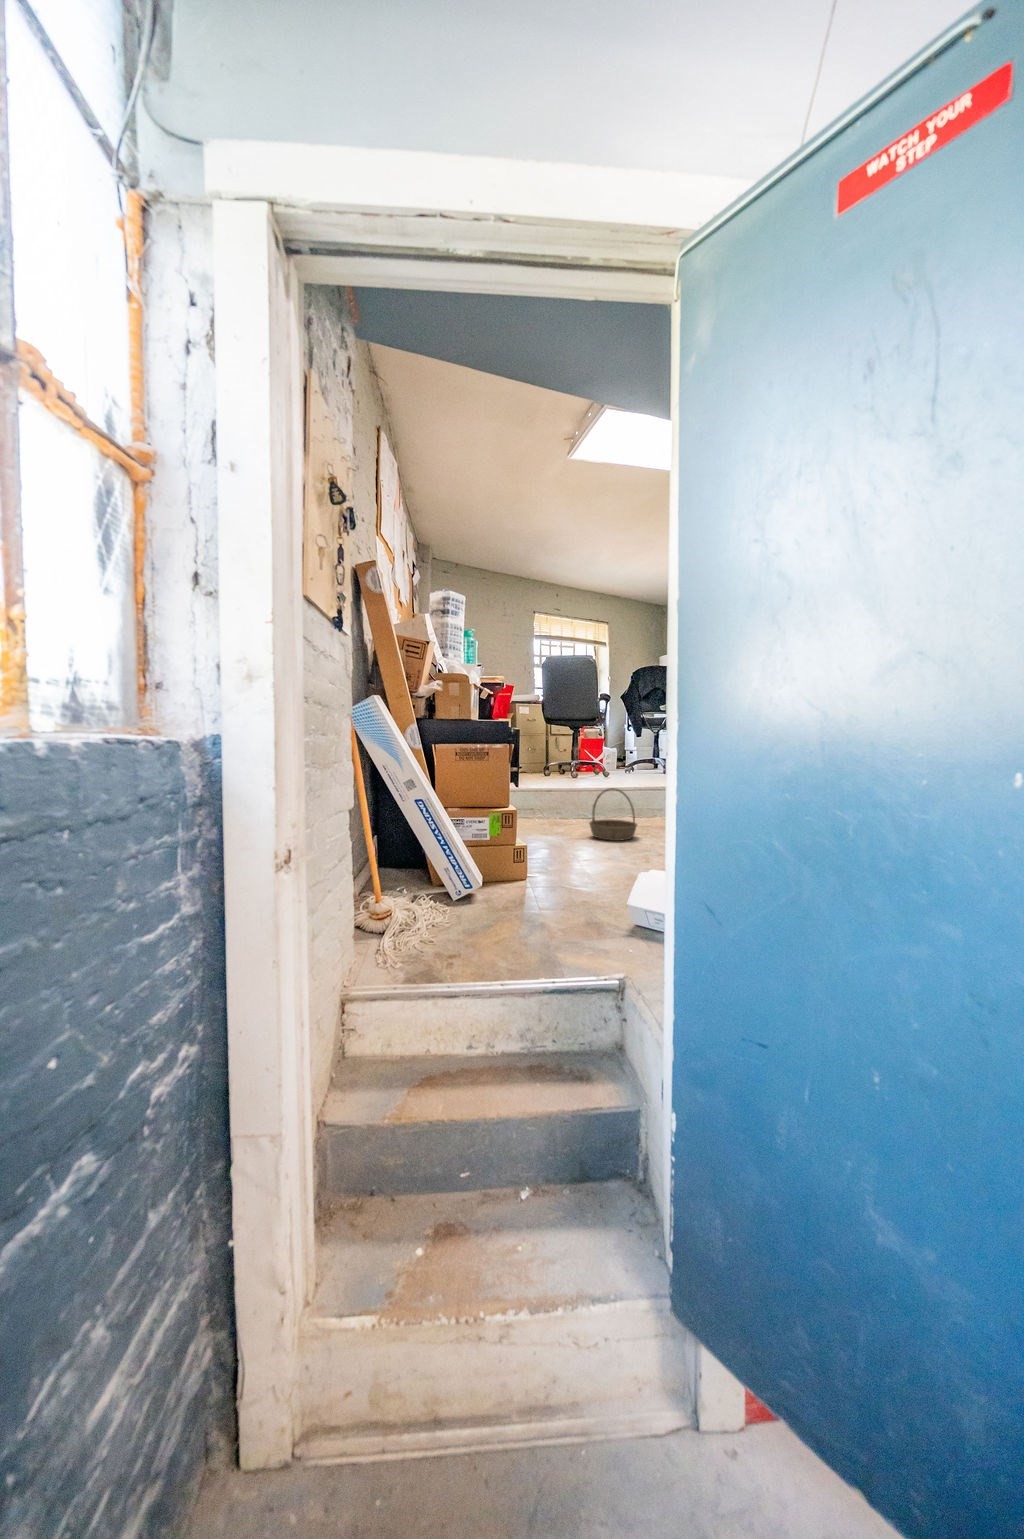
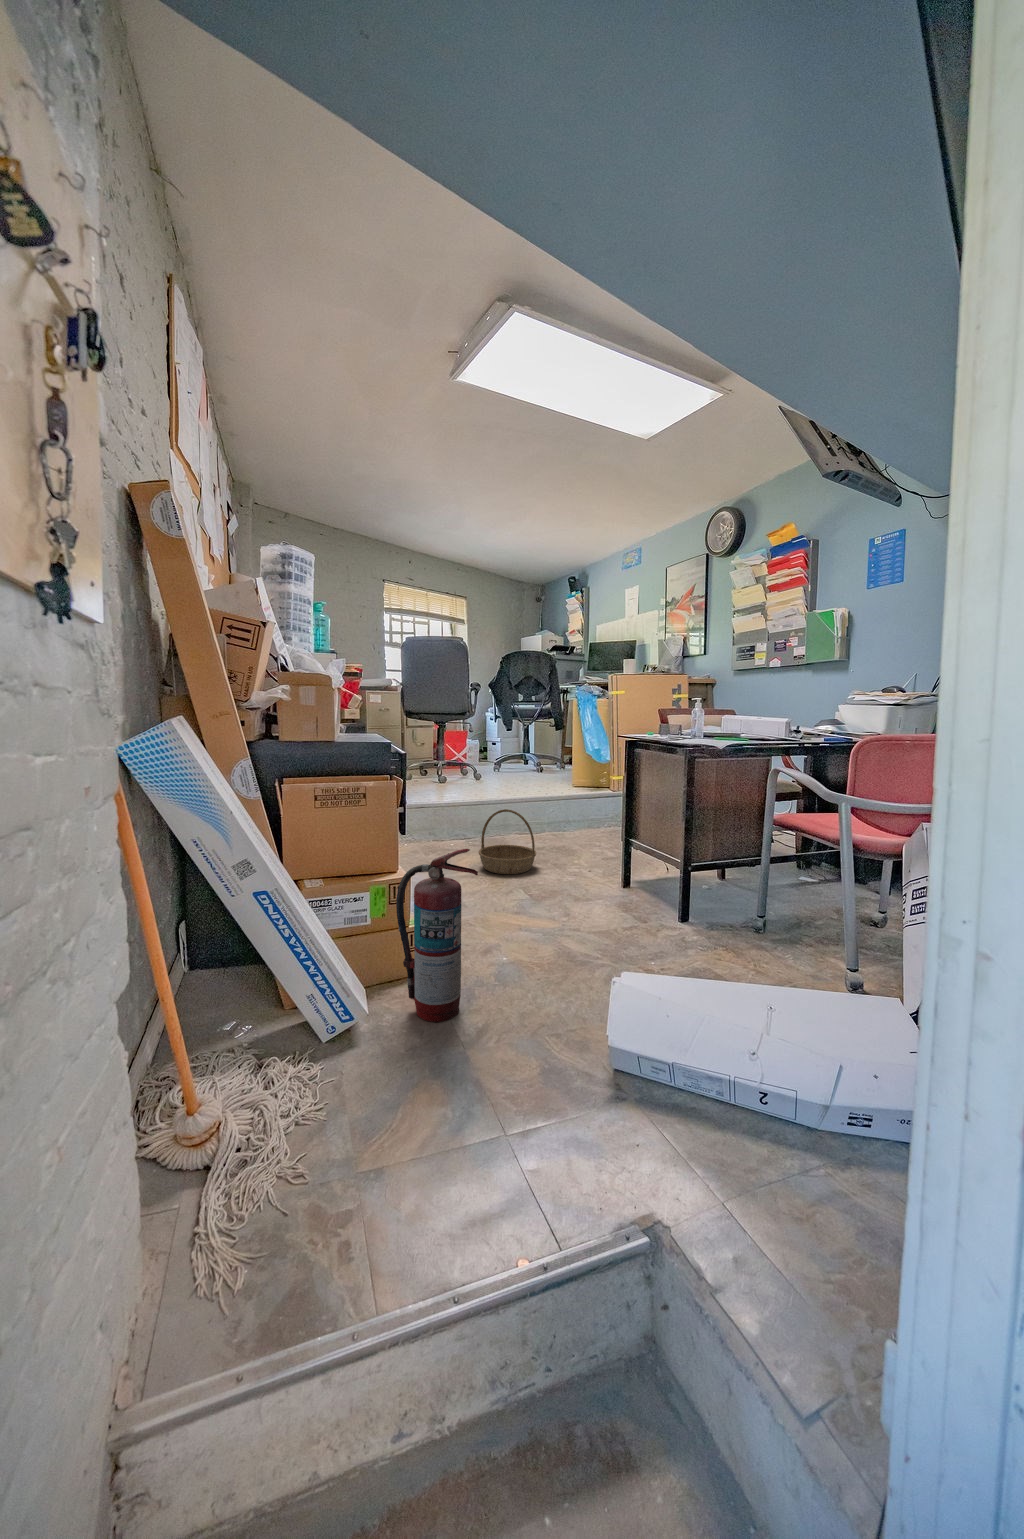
fire extinguisher: none [503,783,556,900] -> present [396,849,478,1023]

